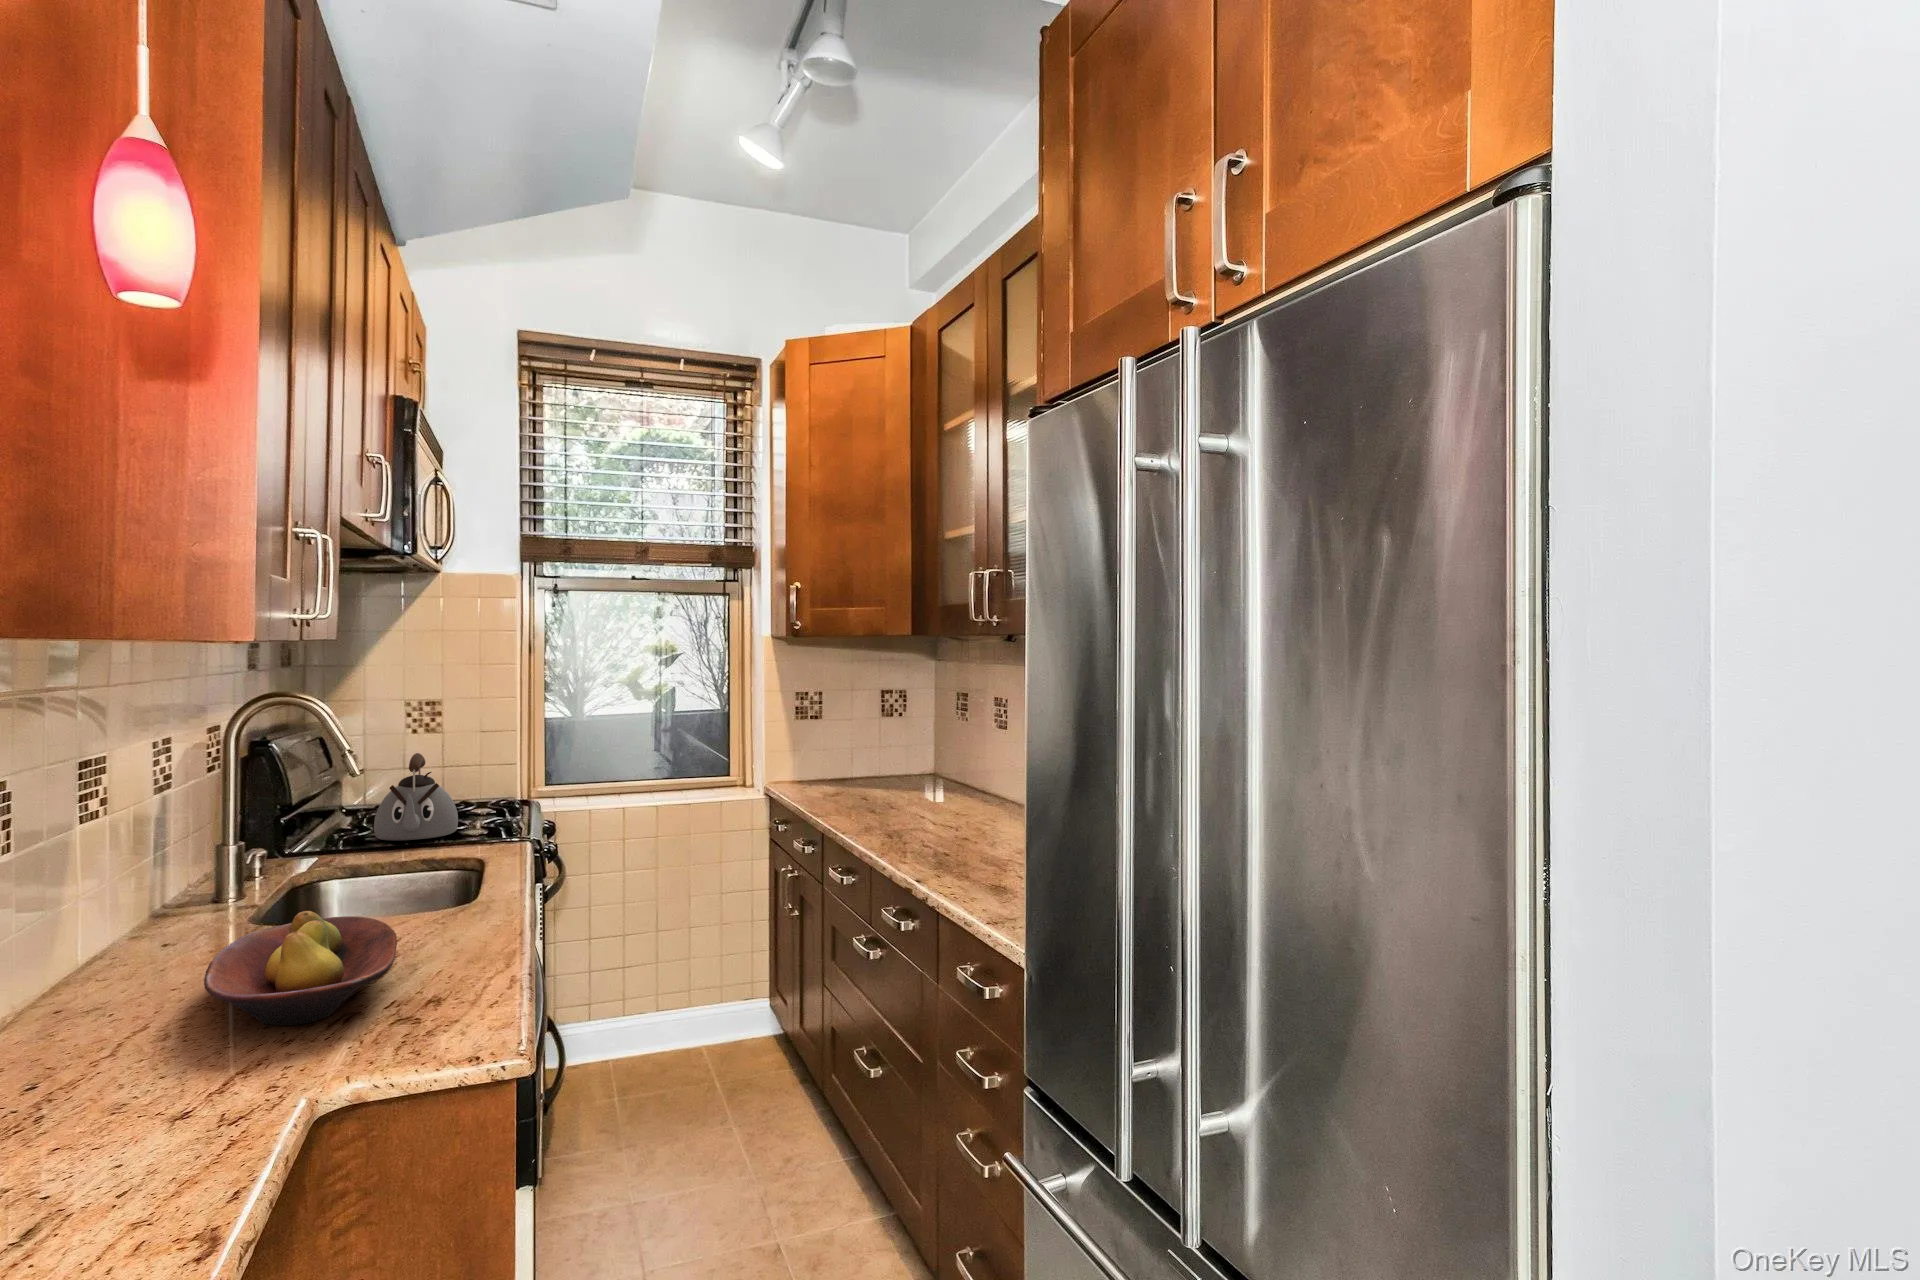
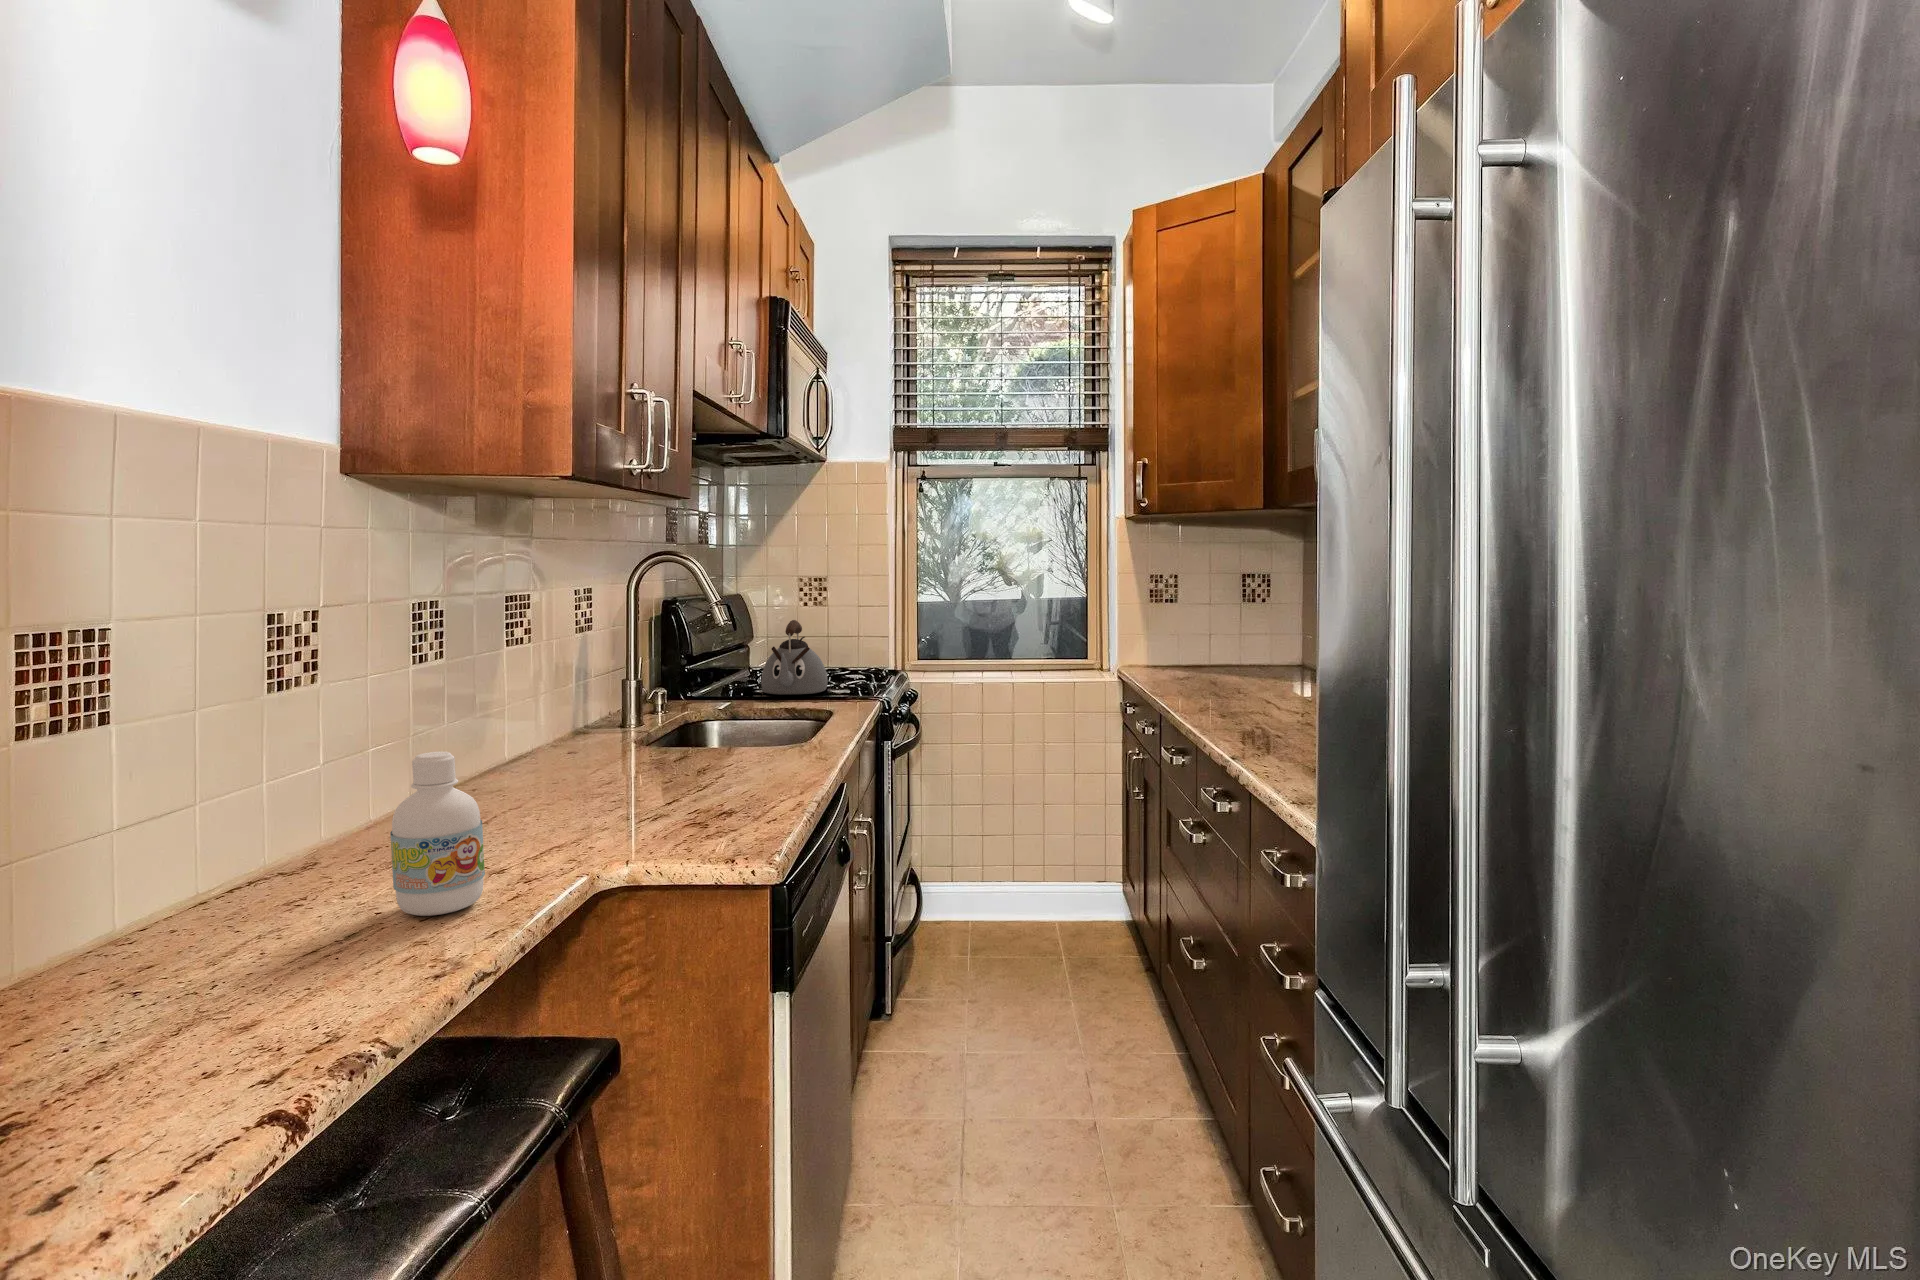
fruit bowl: present [204,911,397,1025] -> none [556,726,715,815]
bottle: none [70,991,194,1198] -> present [390,751,485,916]

